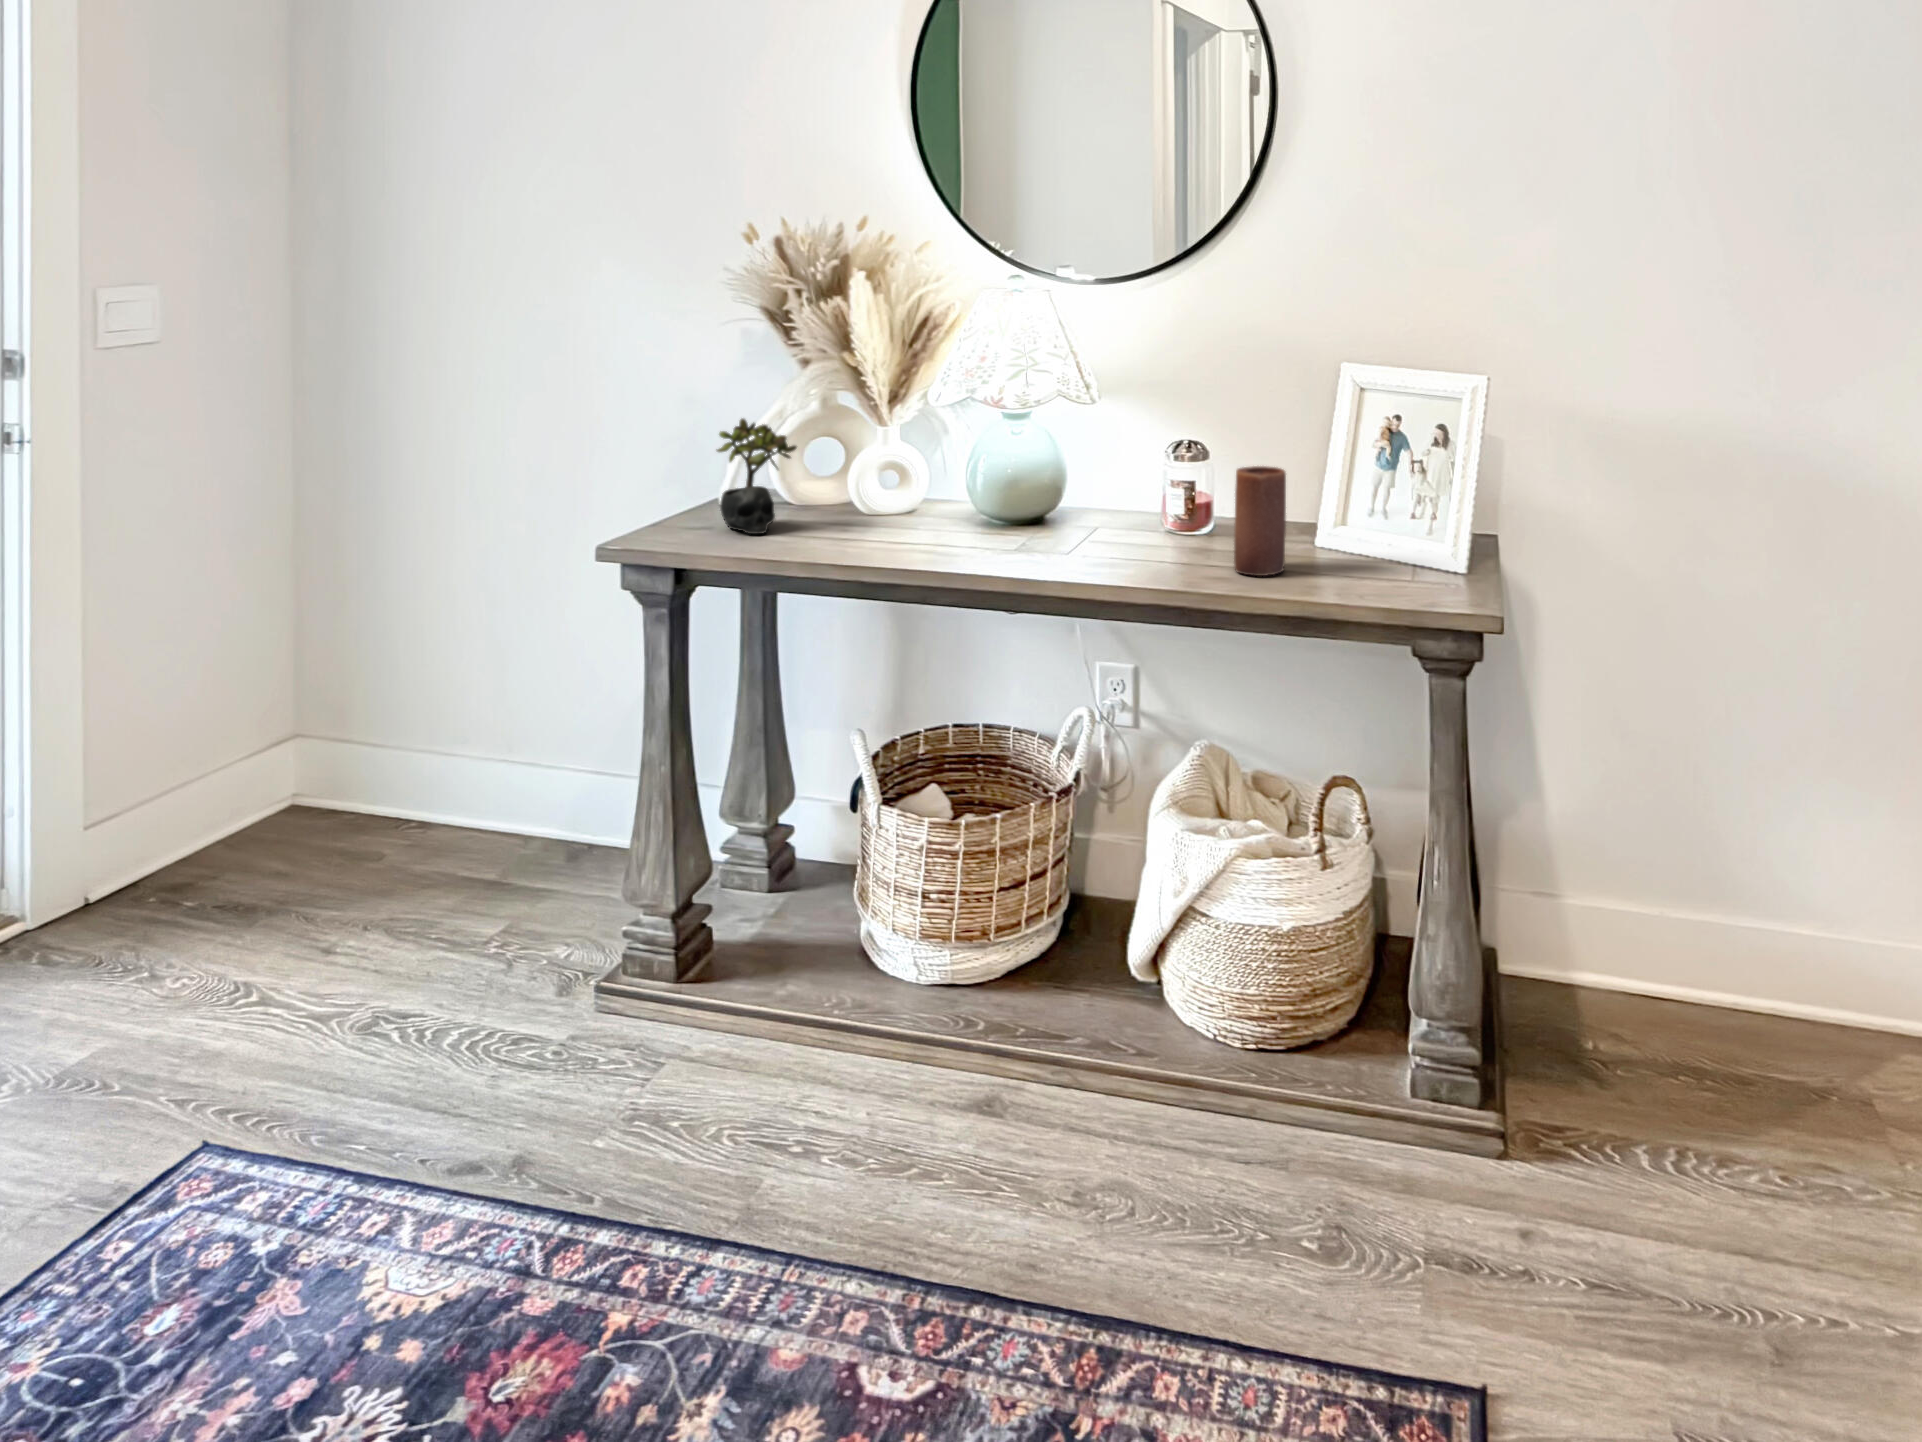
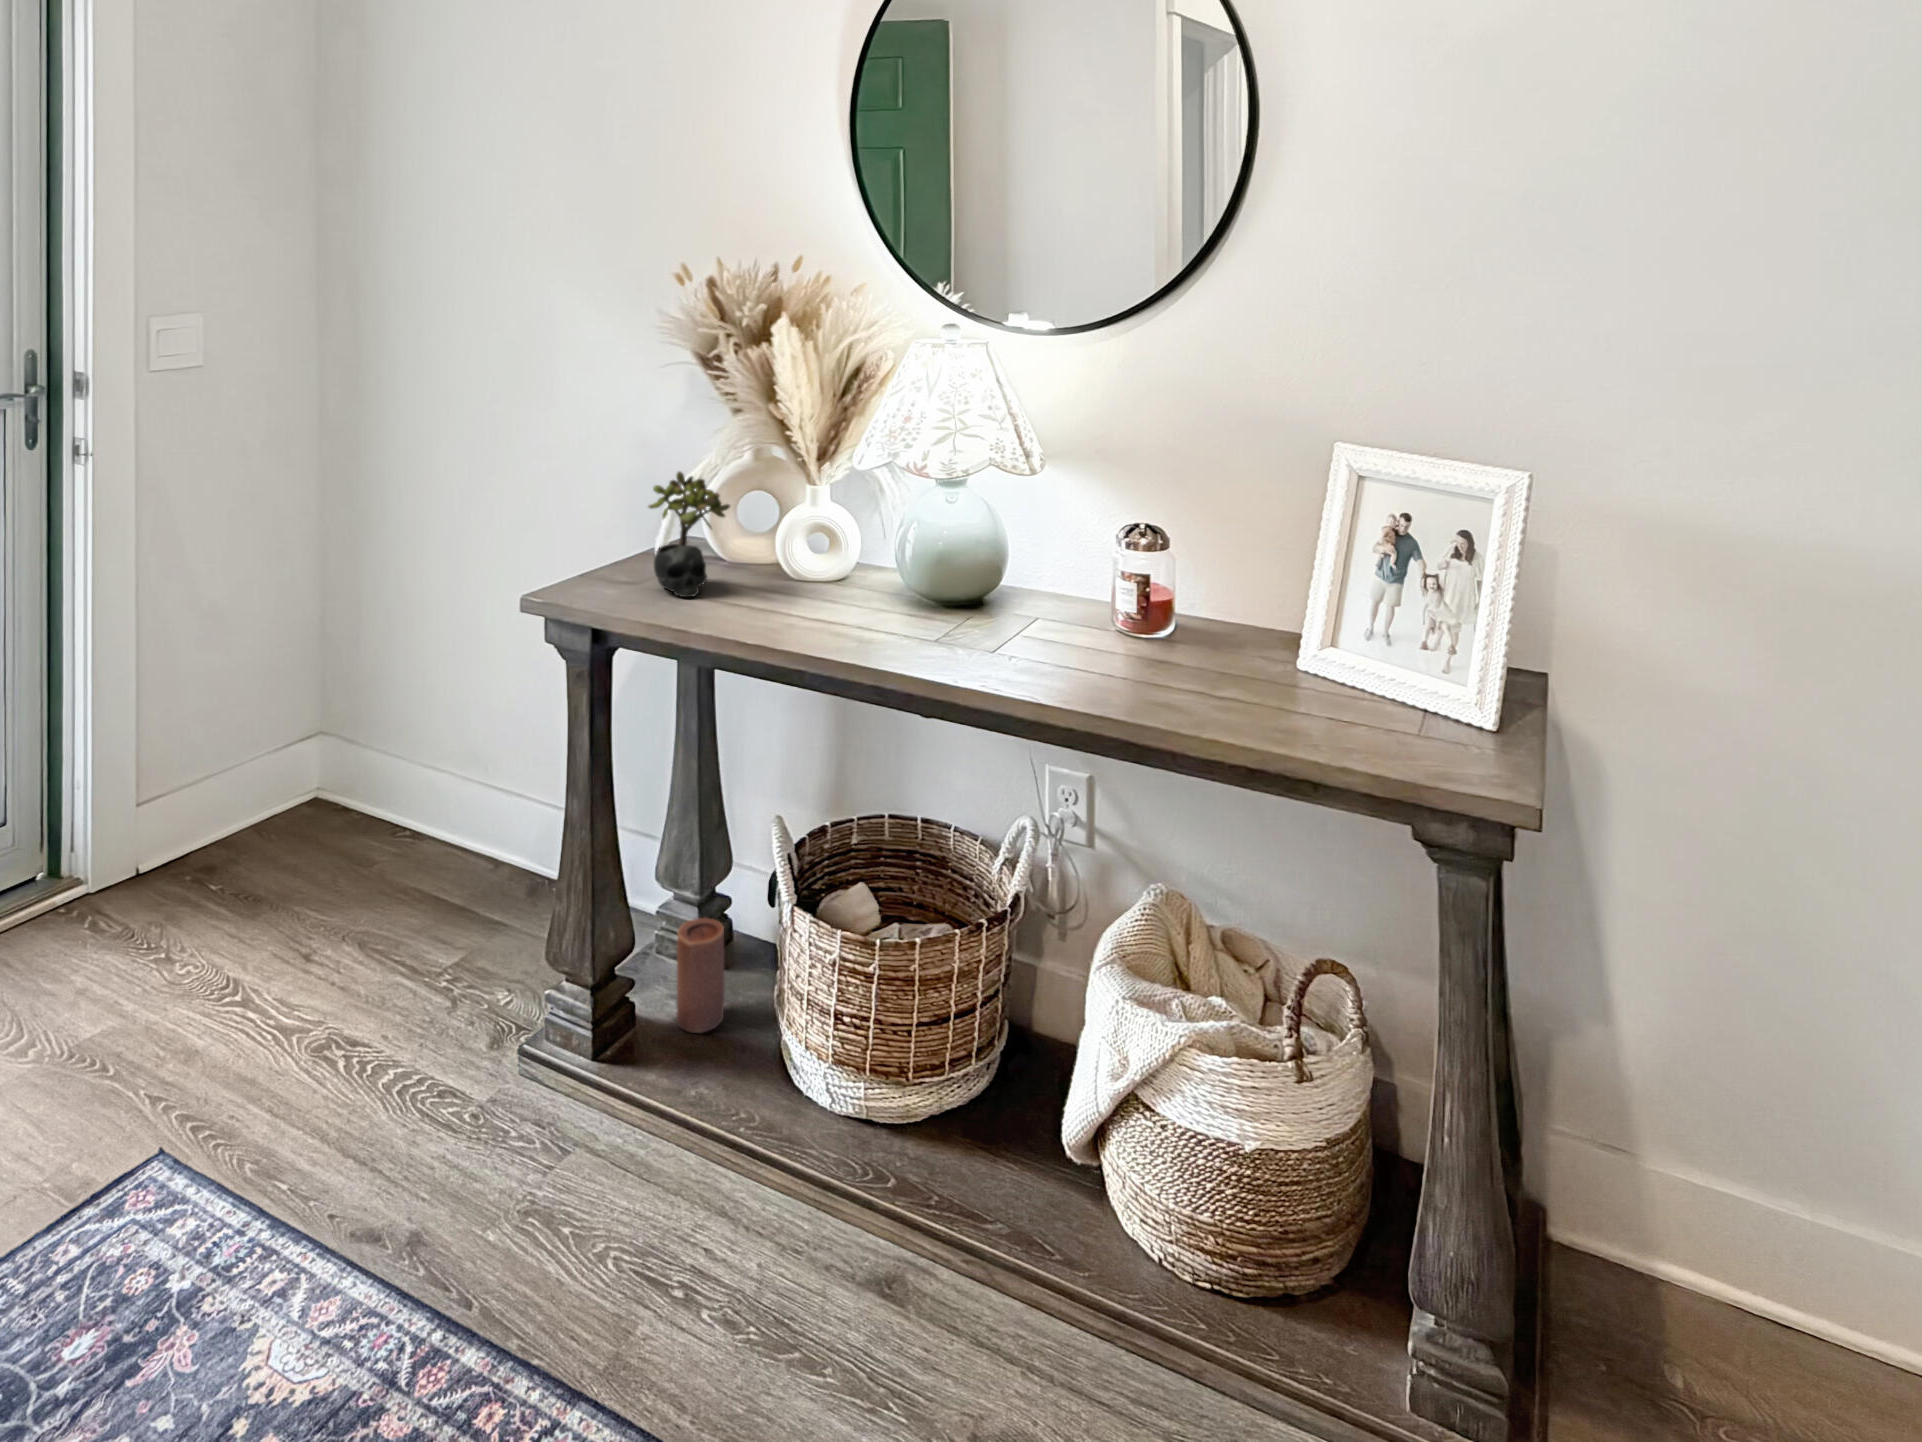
candle: present [1234,466,1286,576] -> present [677,918,724,1033]

